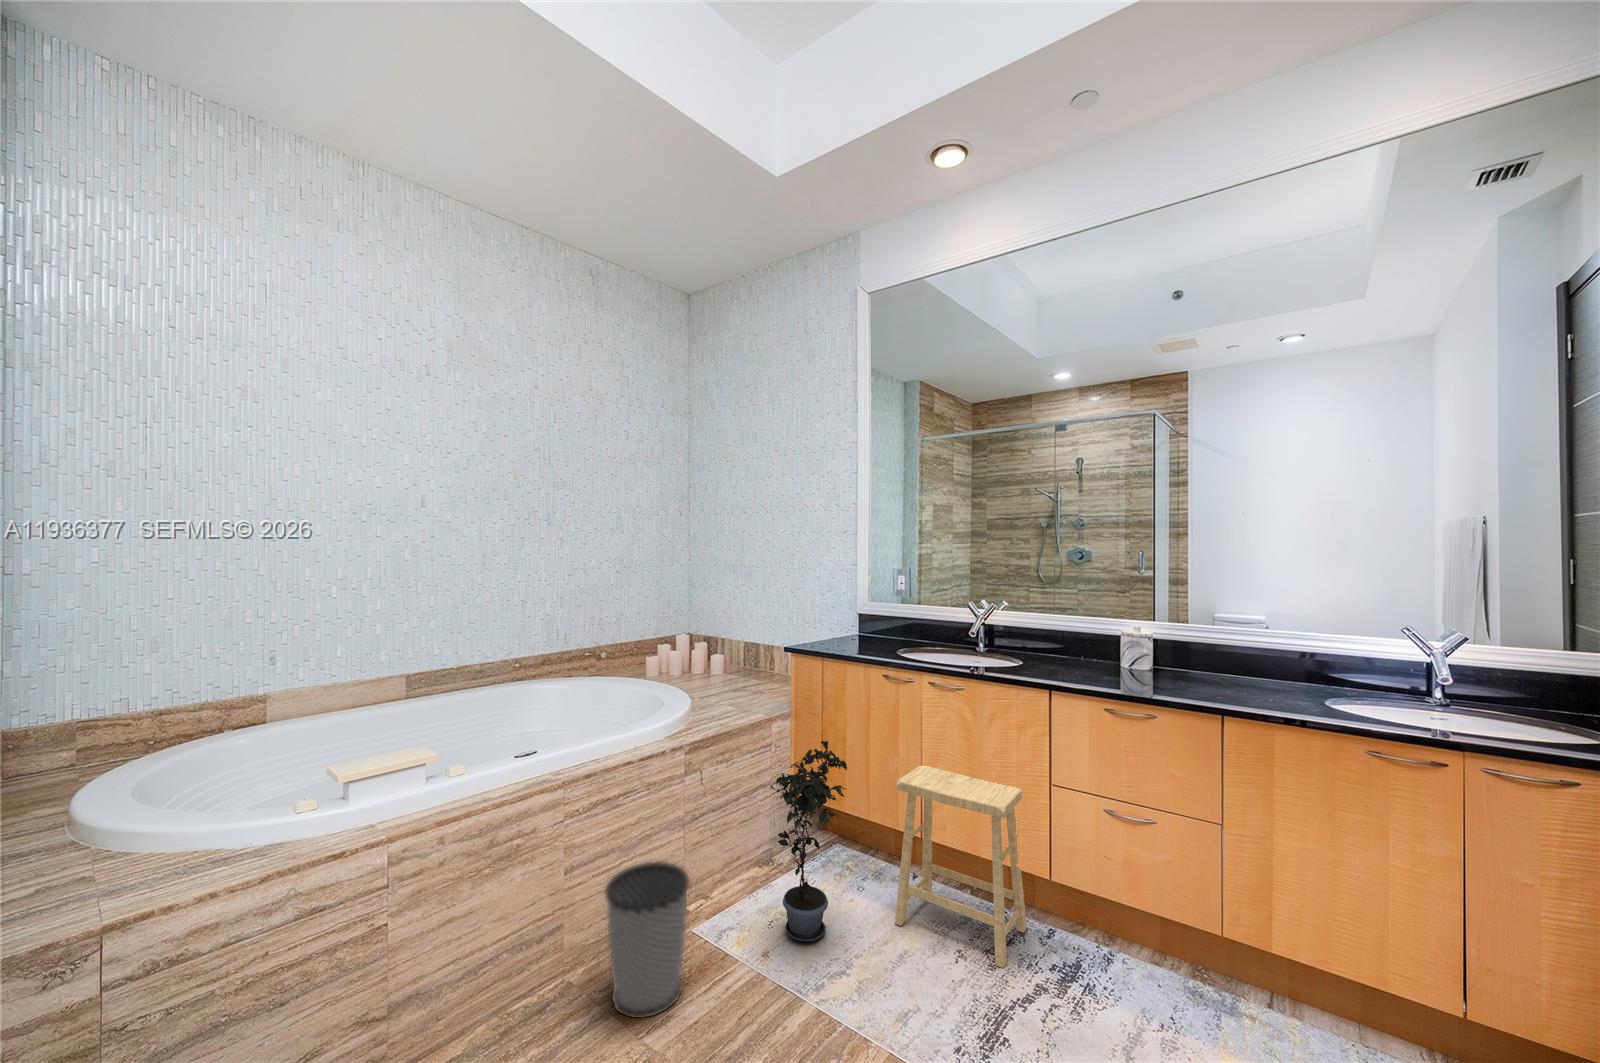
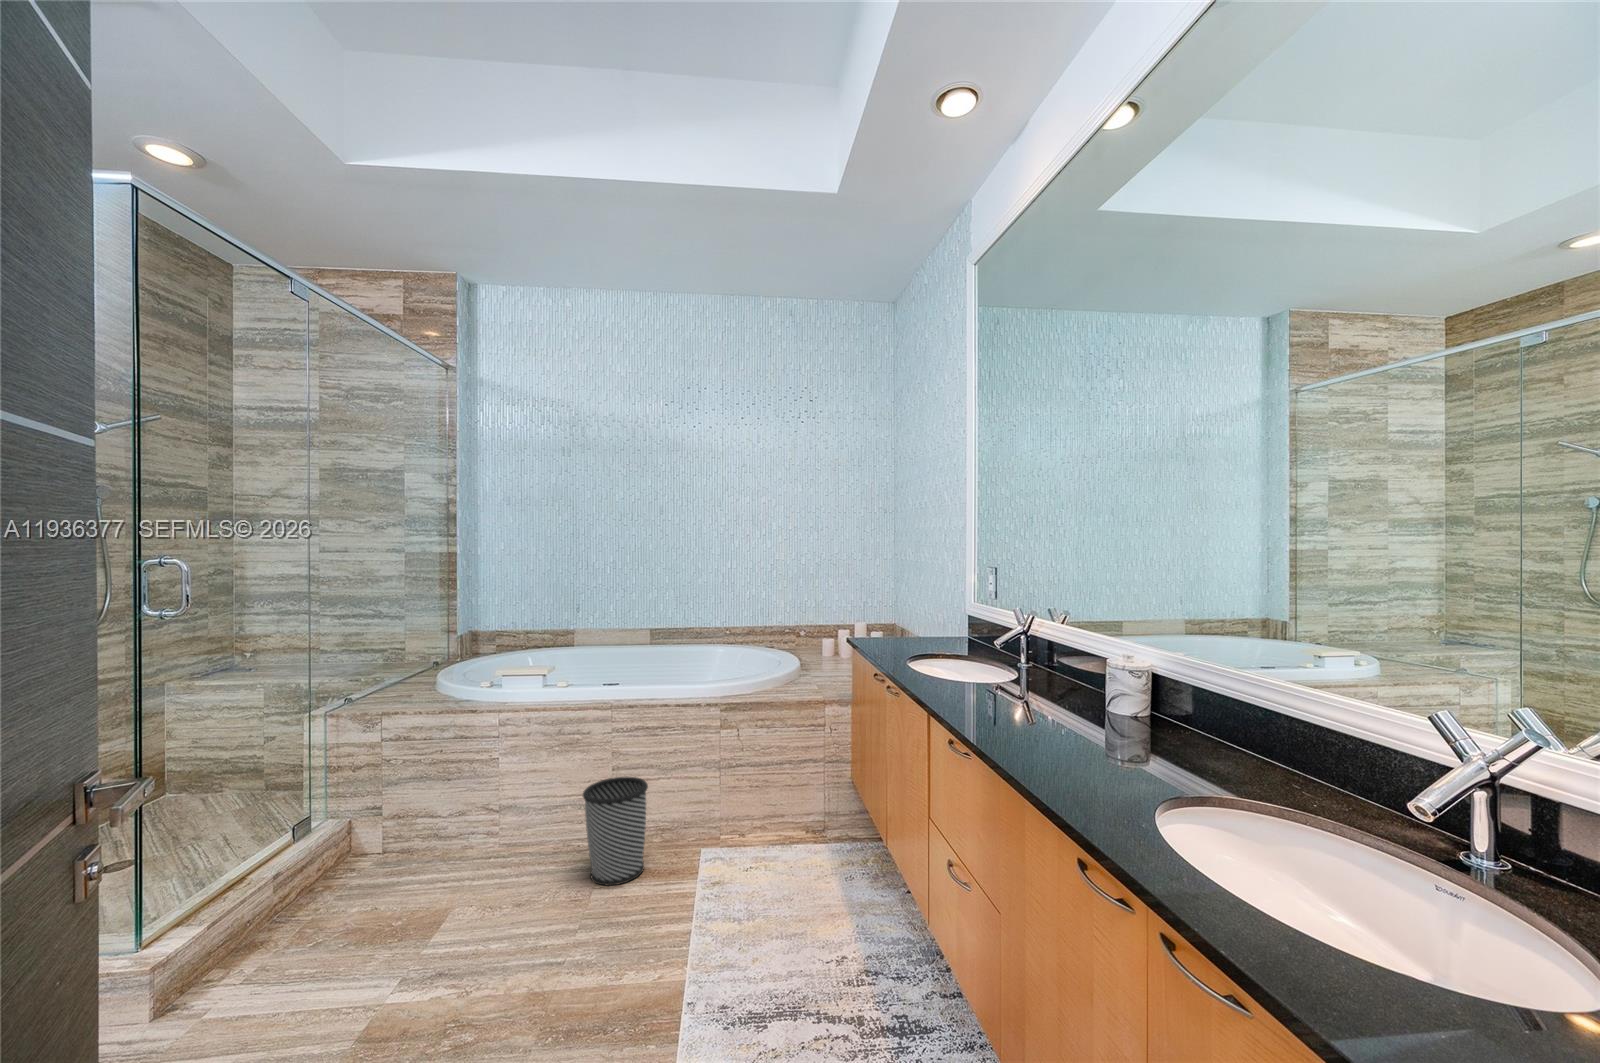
potted plant: present [770,741,847,942] -> none [690,714,794,899]
footstool: present [895,766,1027,968] -> none [818,769,926,1009]

